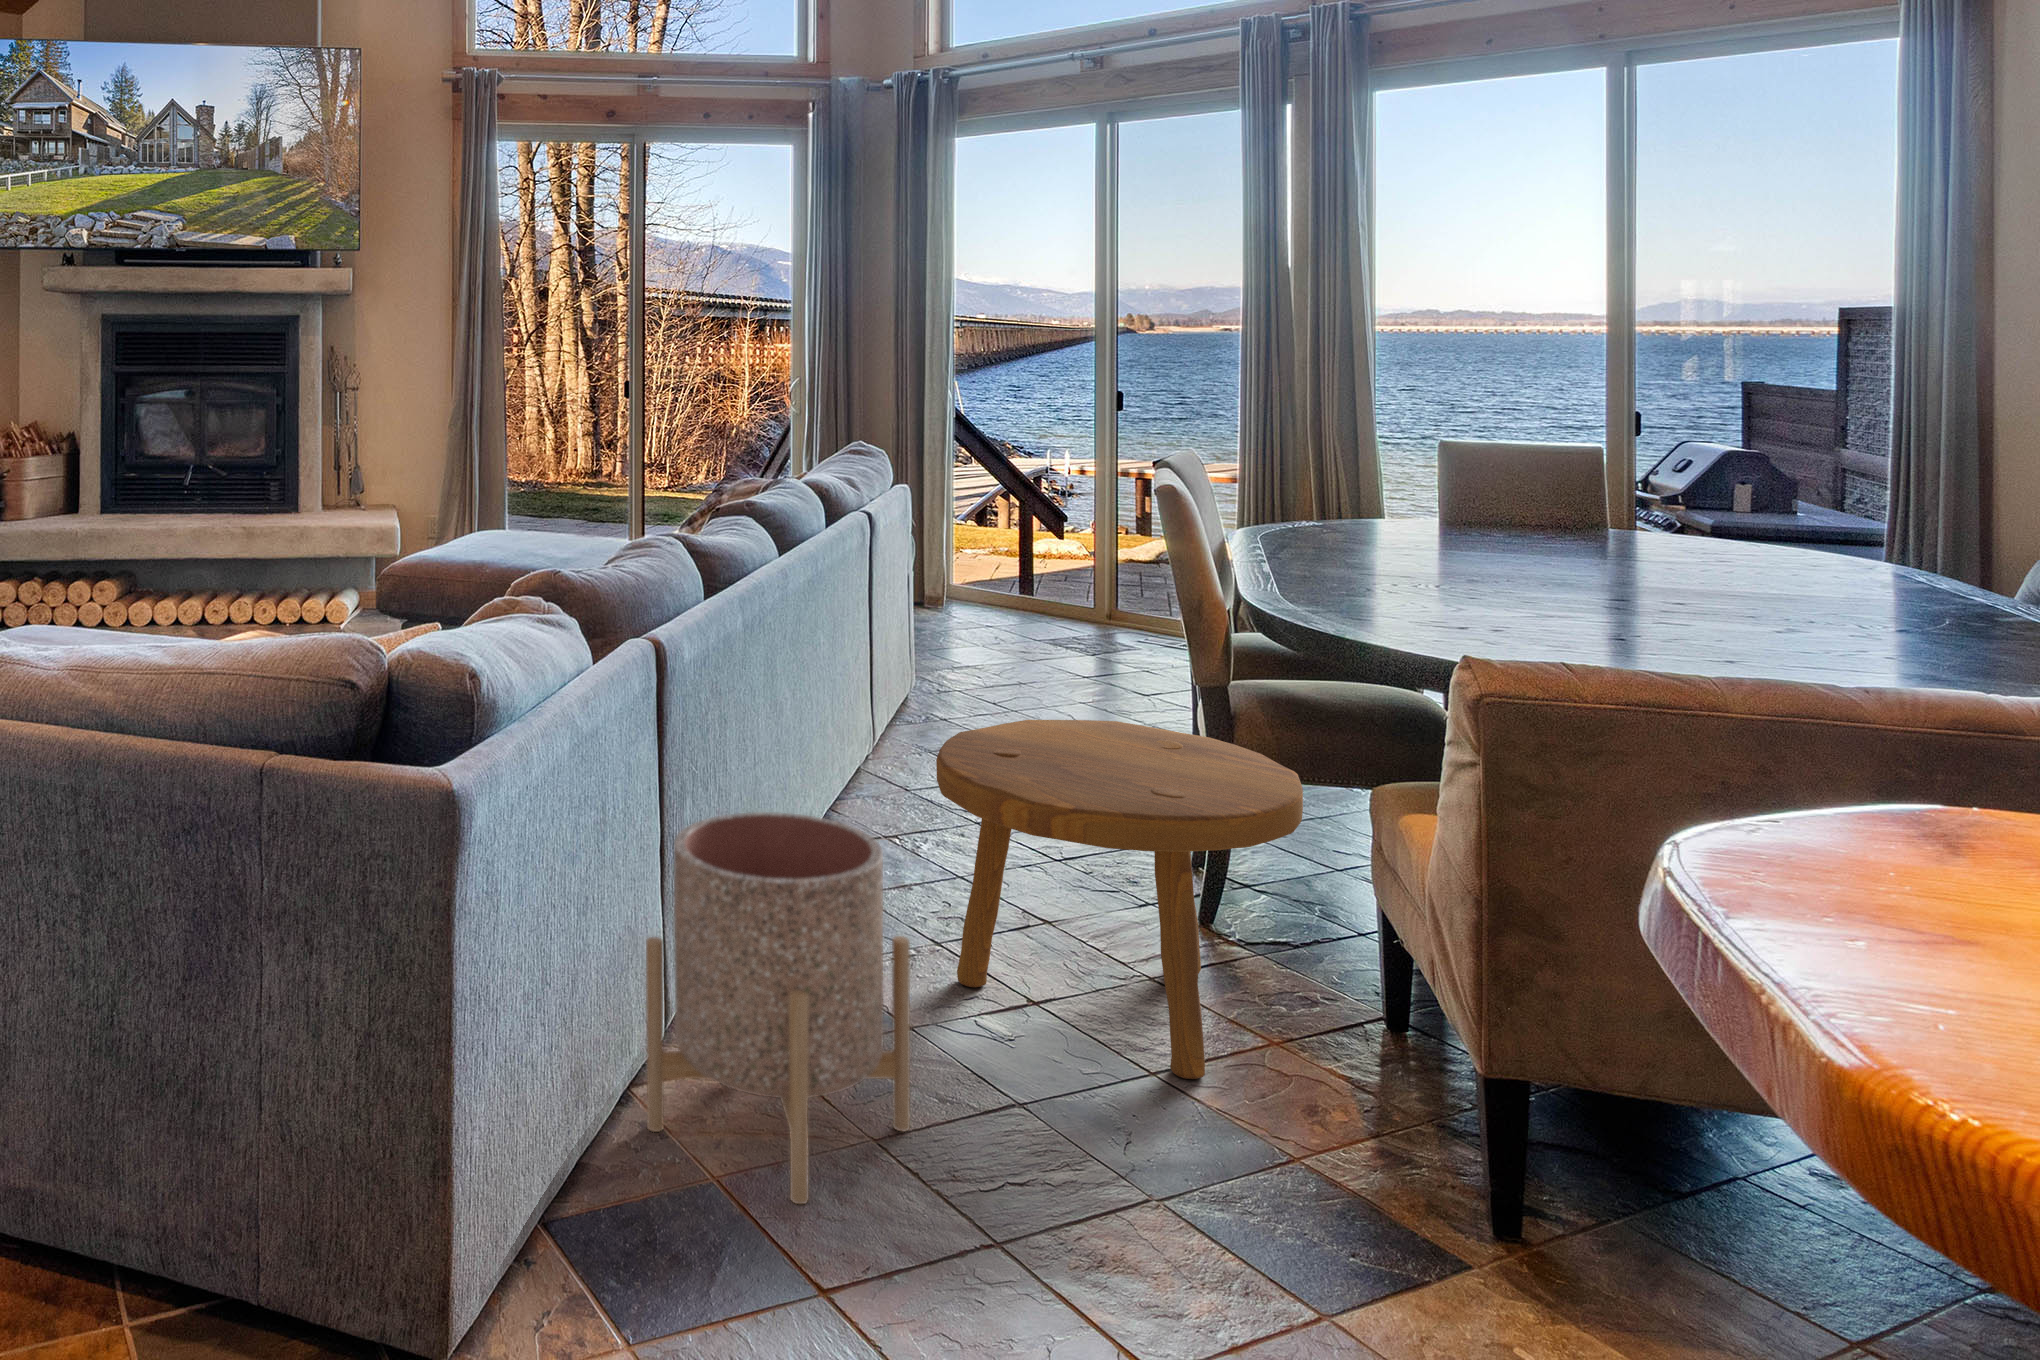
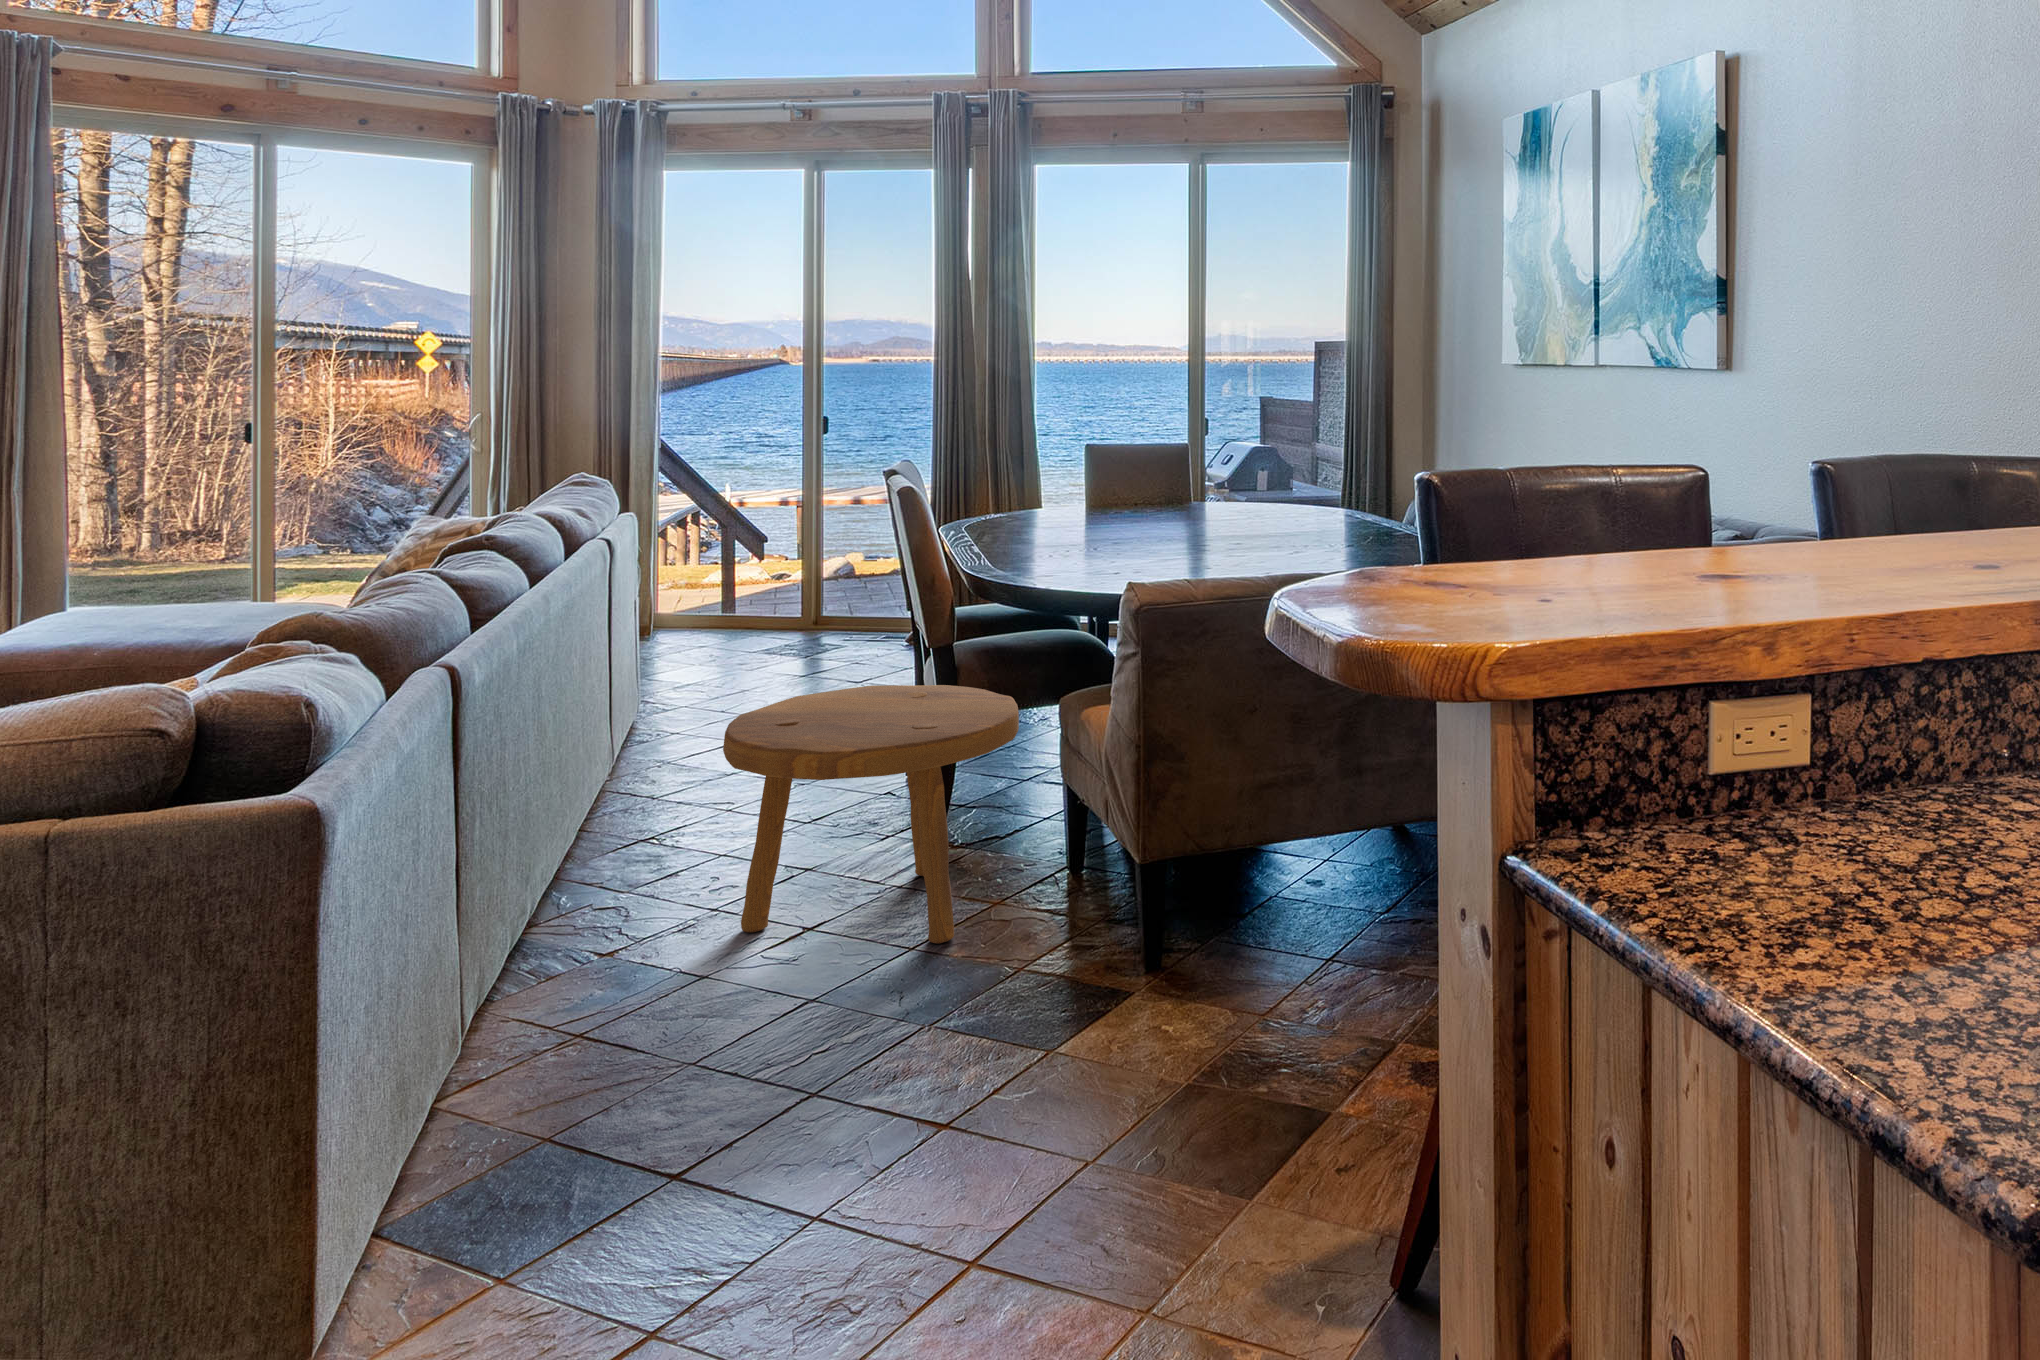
planter: present [646,812,910,1204] -> none [462,799,727,1130]

